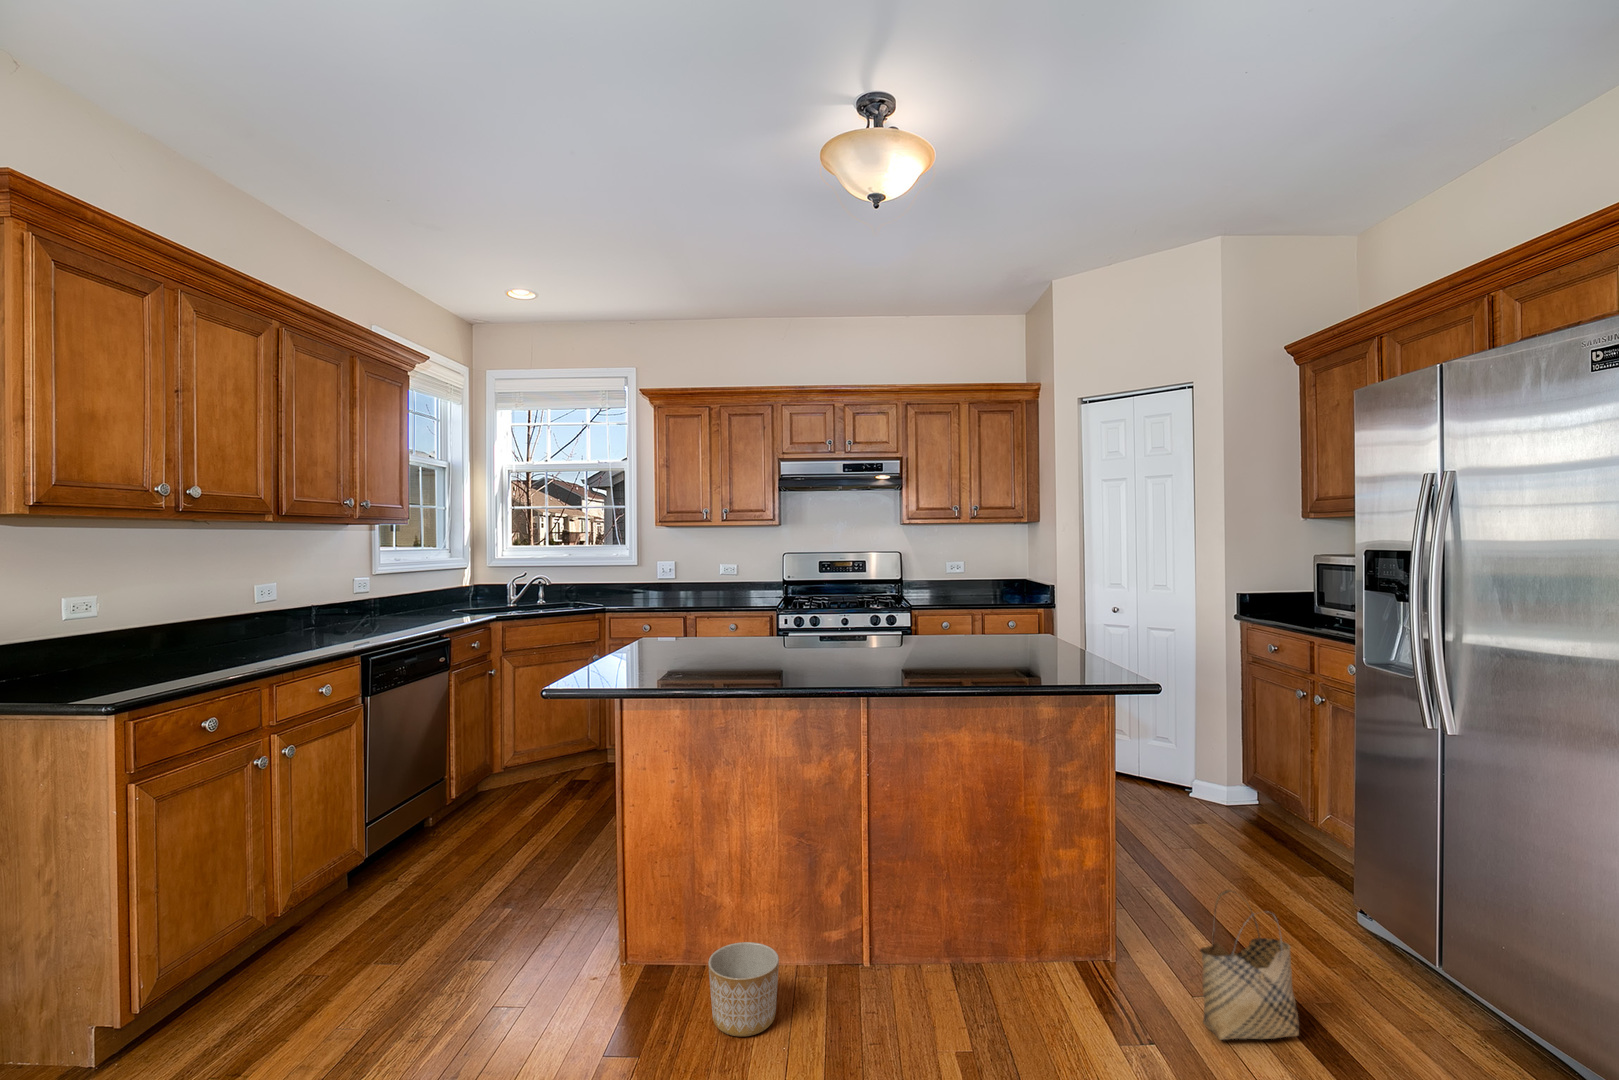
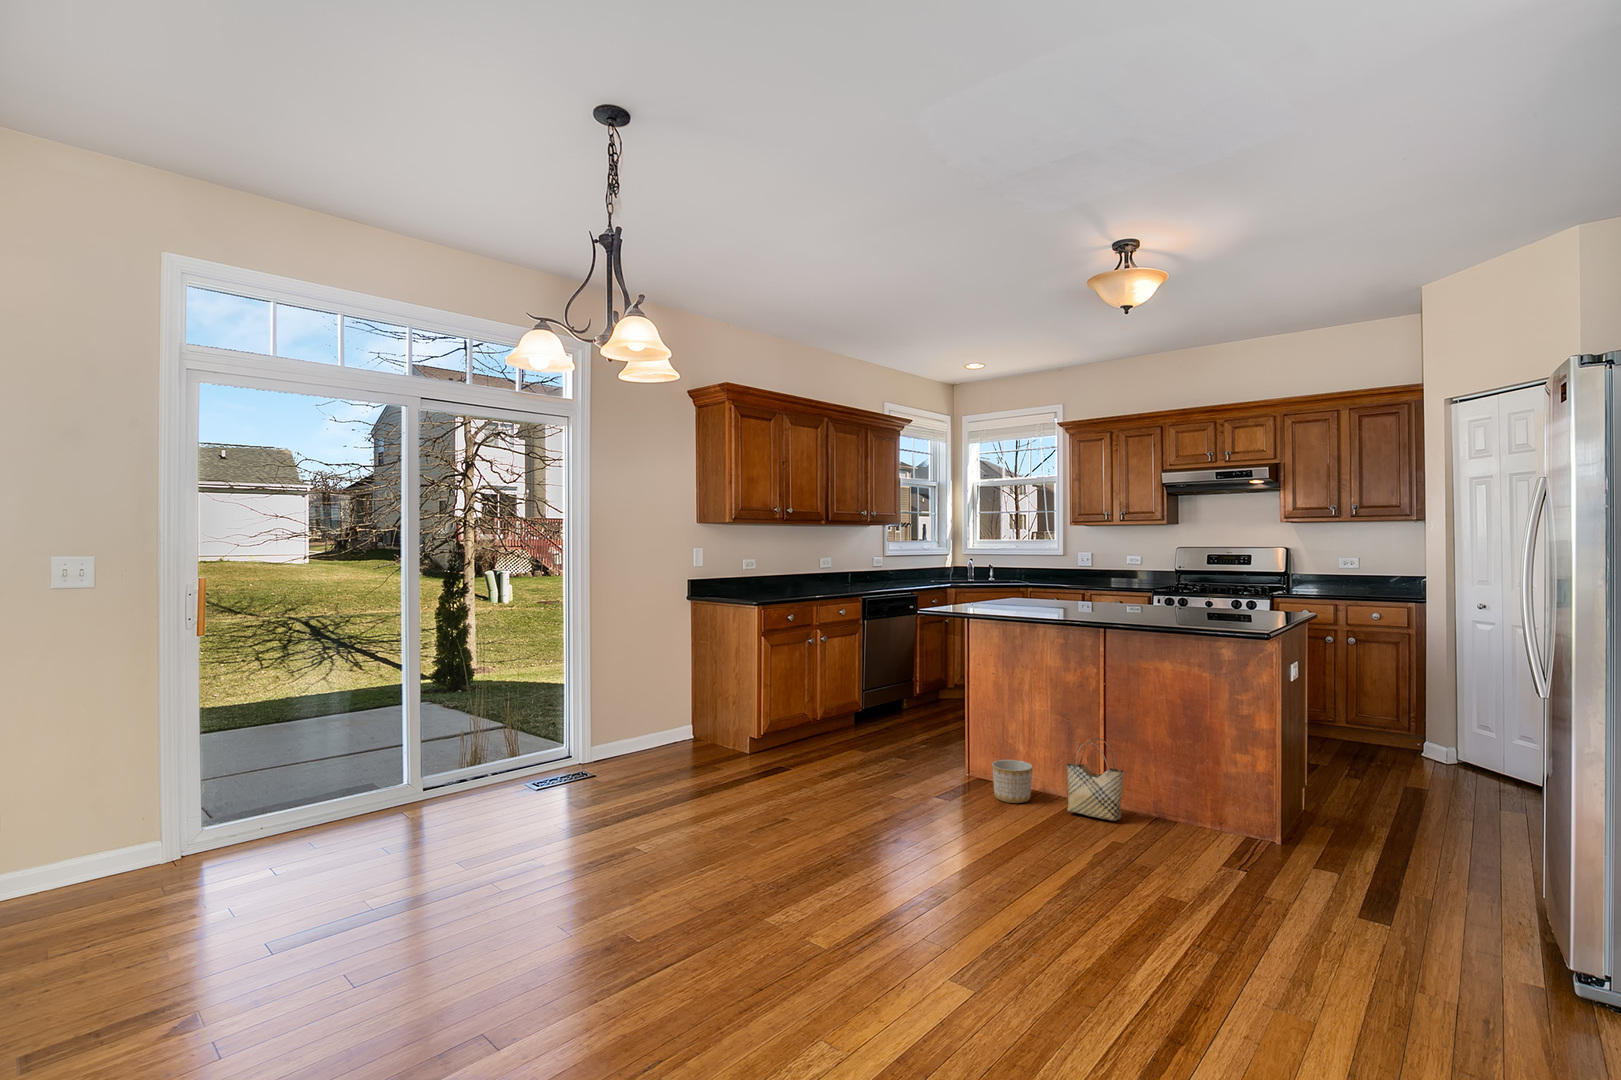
woven basket: present [1200,890,1299,1040] -> present [1066,738,1125,821]

